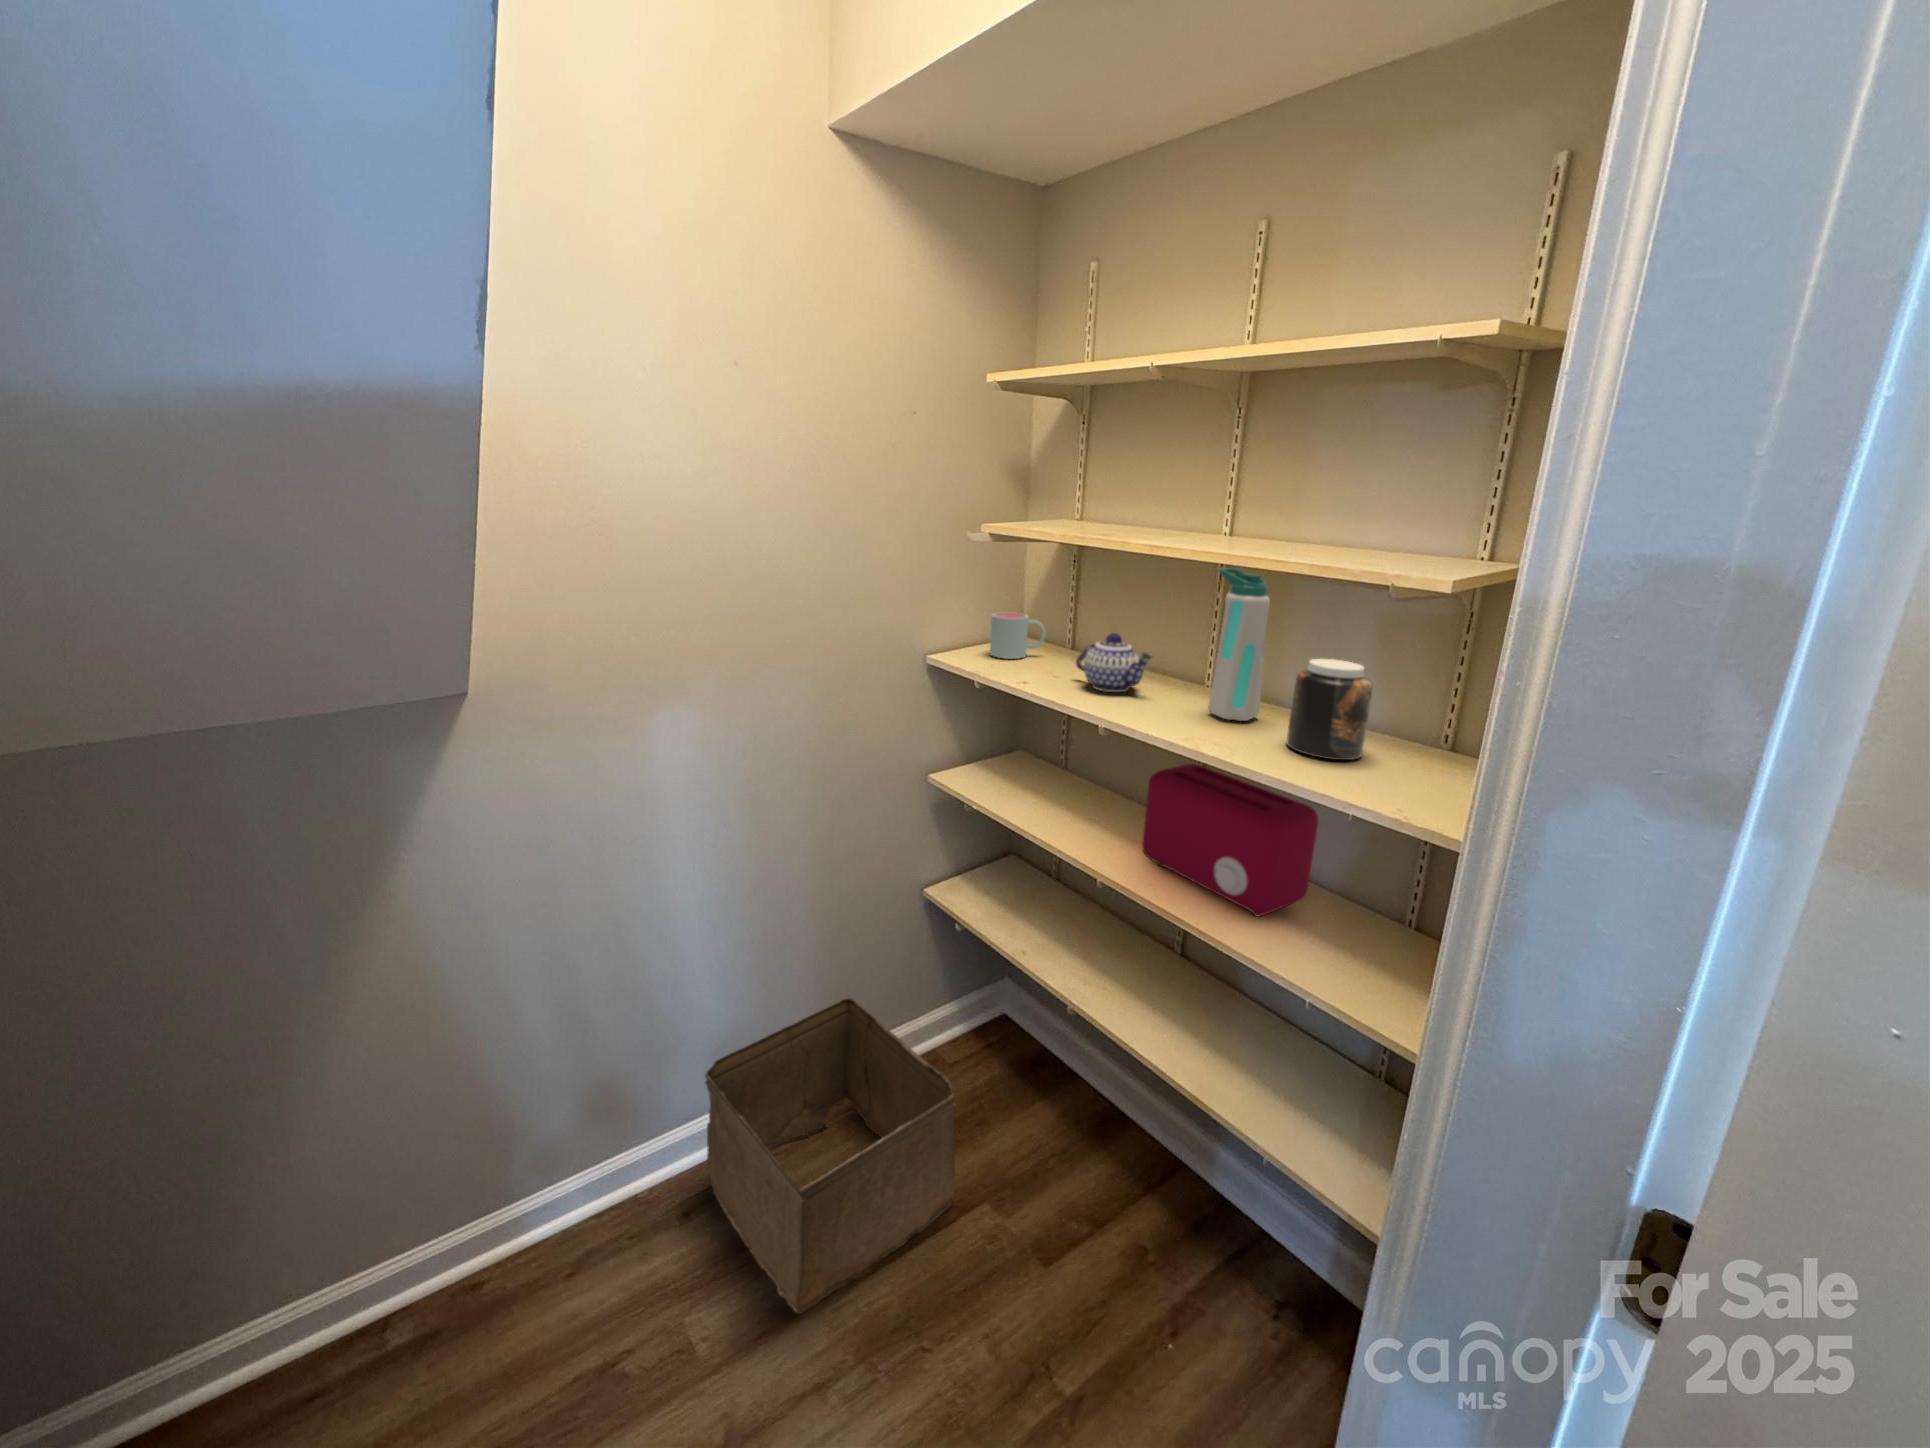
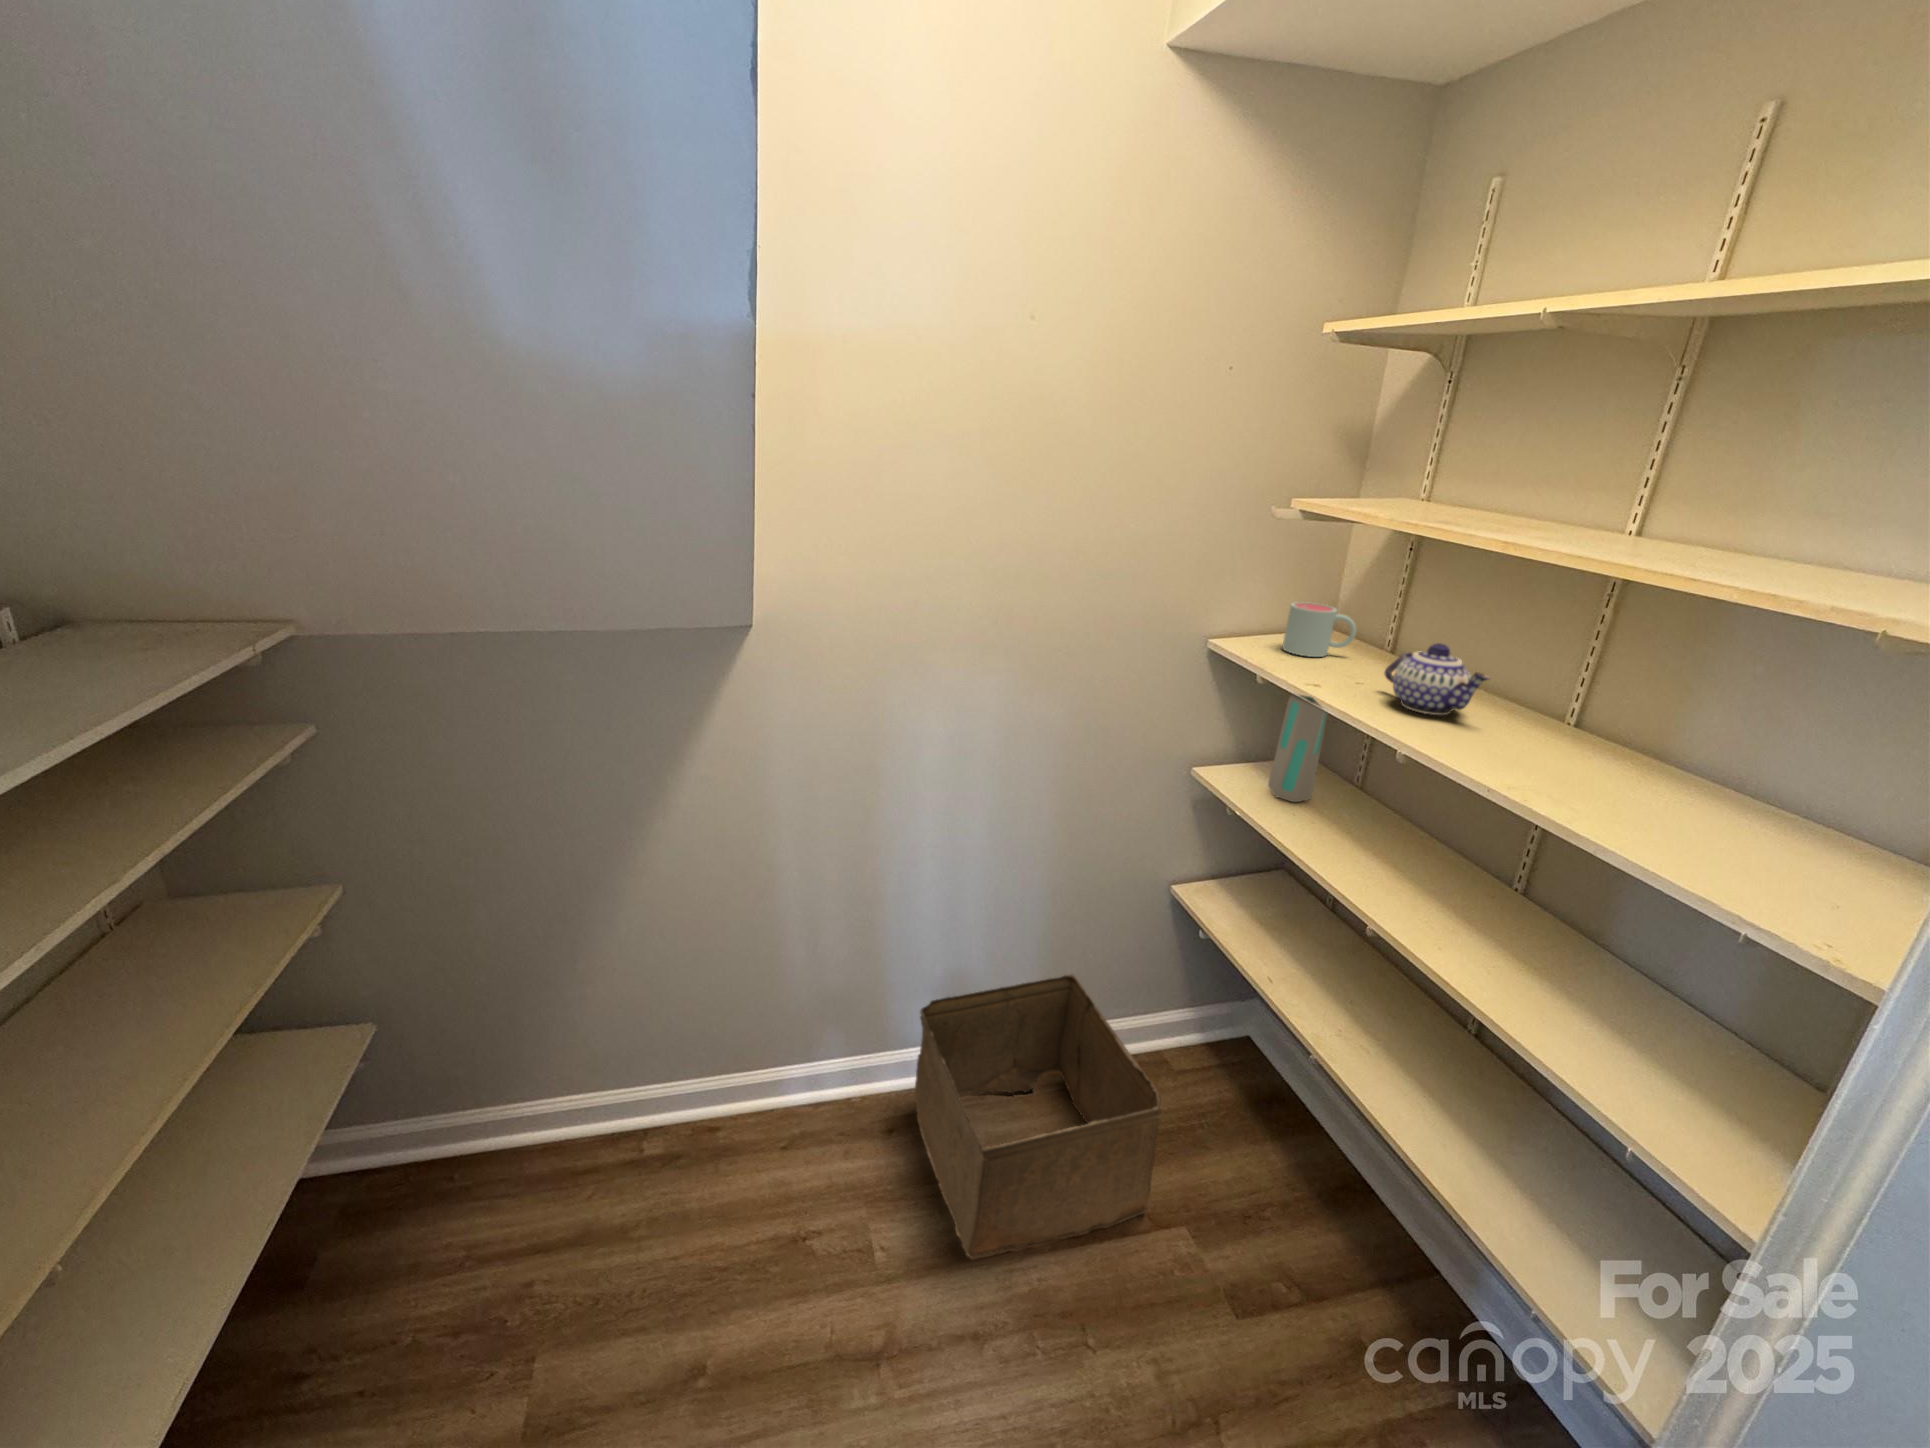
water bottle: present [1208,568,1270,721] -> present [1268,695,1327,802]
jar: present [1287,659,1373,760] -> none [1667,717,1833,862]
toaster: present [1142,764,1319,916] -> none [1434,816,1704,1027]

